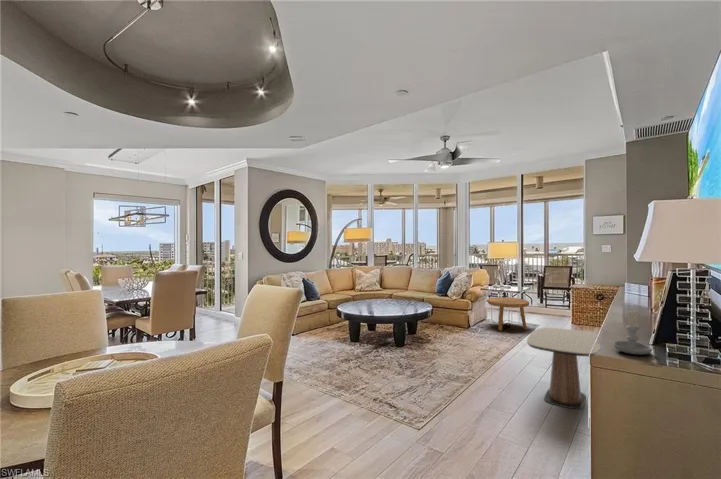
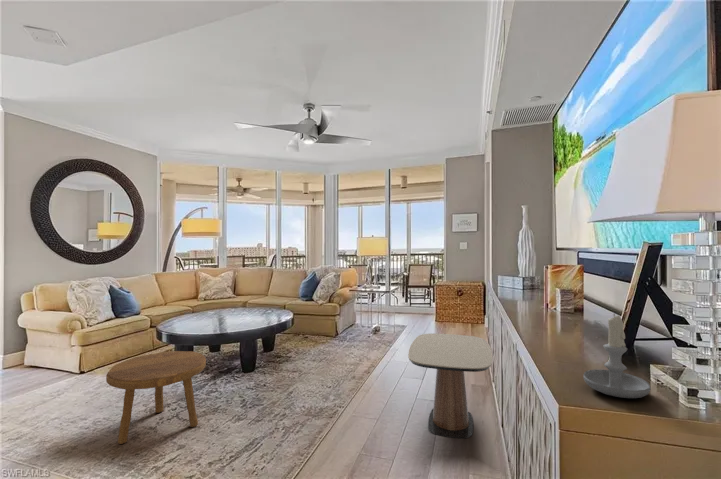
footstool: present [488,297,529,331] -> present [106,351,206,444]

